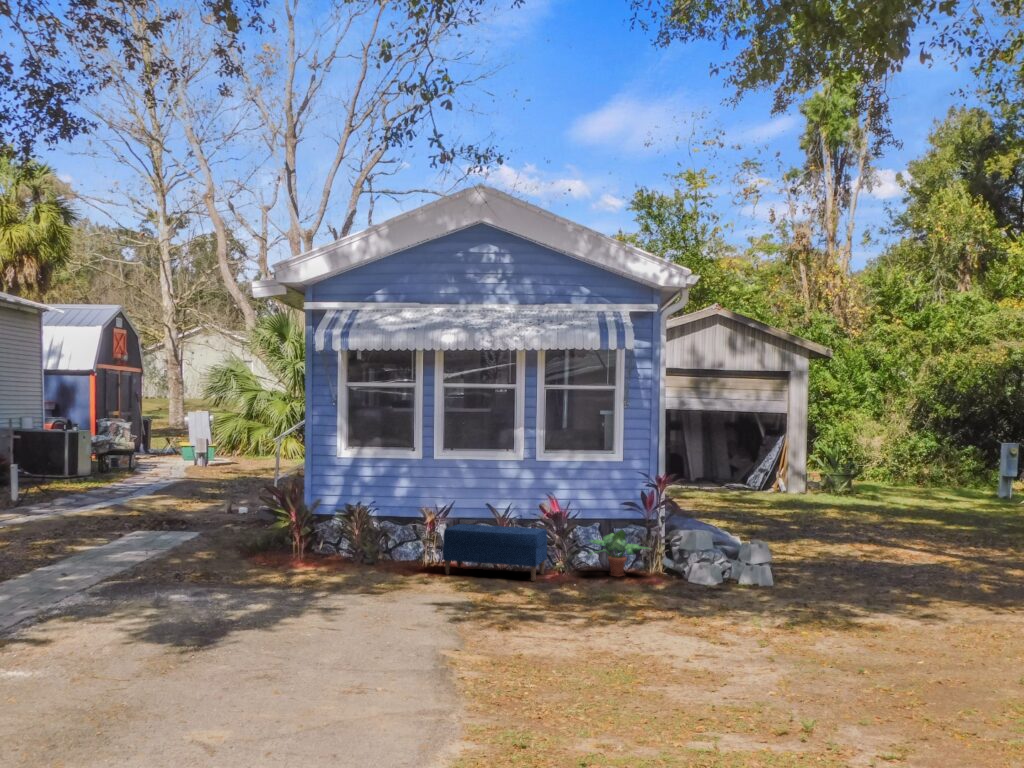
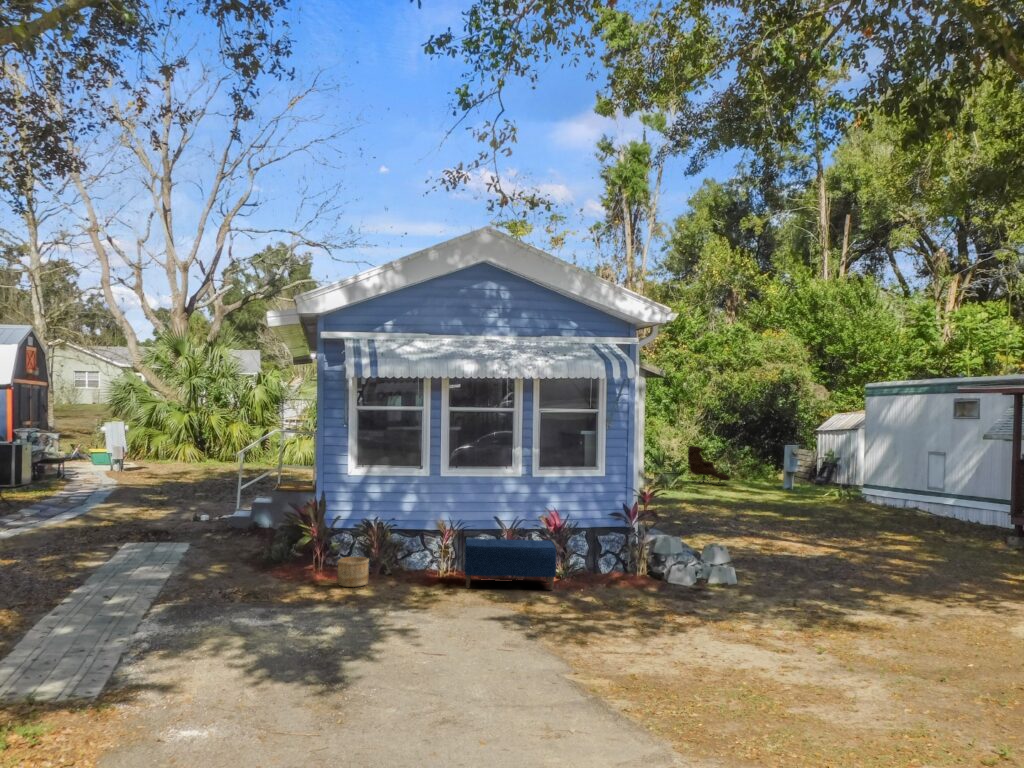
lounge chair: none [889,444,944,494] -> present [688,446,730,484]
potted plant: present [590,530,647,577] -> none [583,538,645,580]
wooden bucket: none [322,537,356,567] -> present [337,556,369,587]

